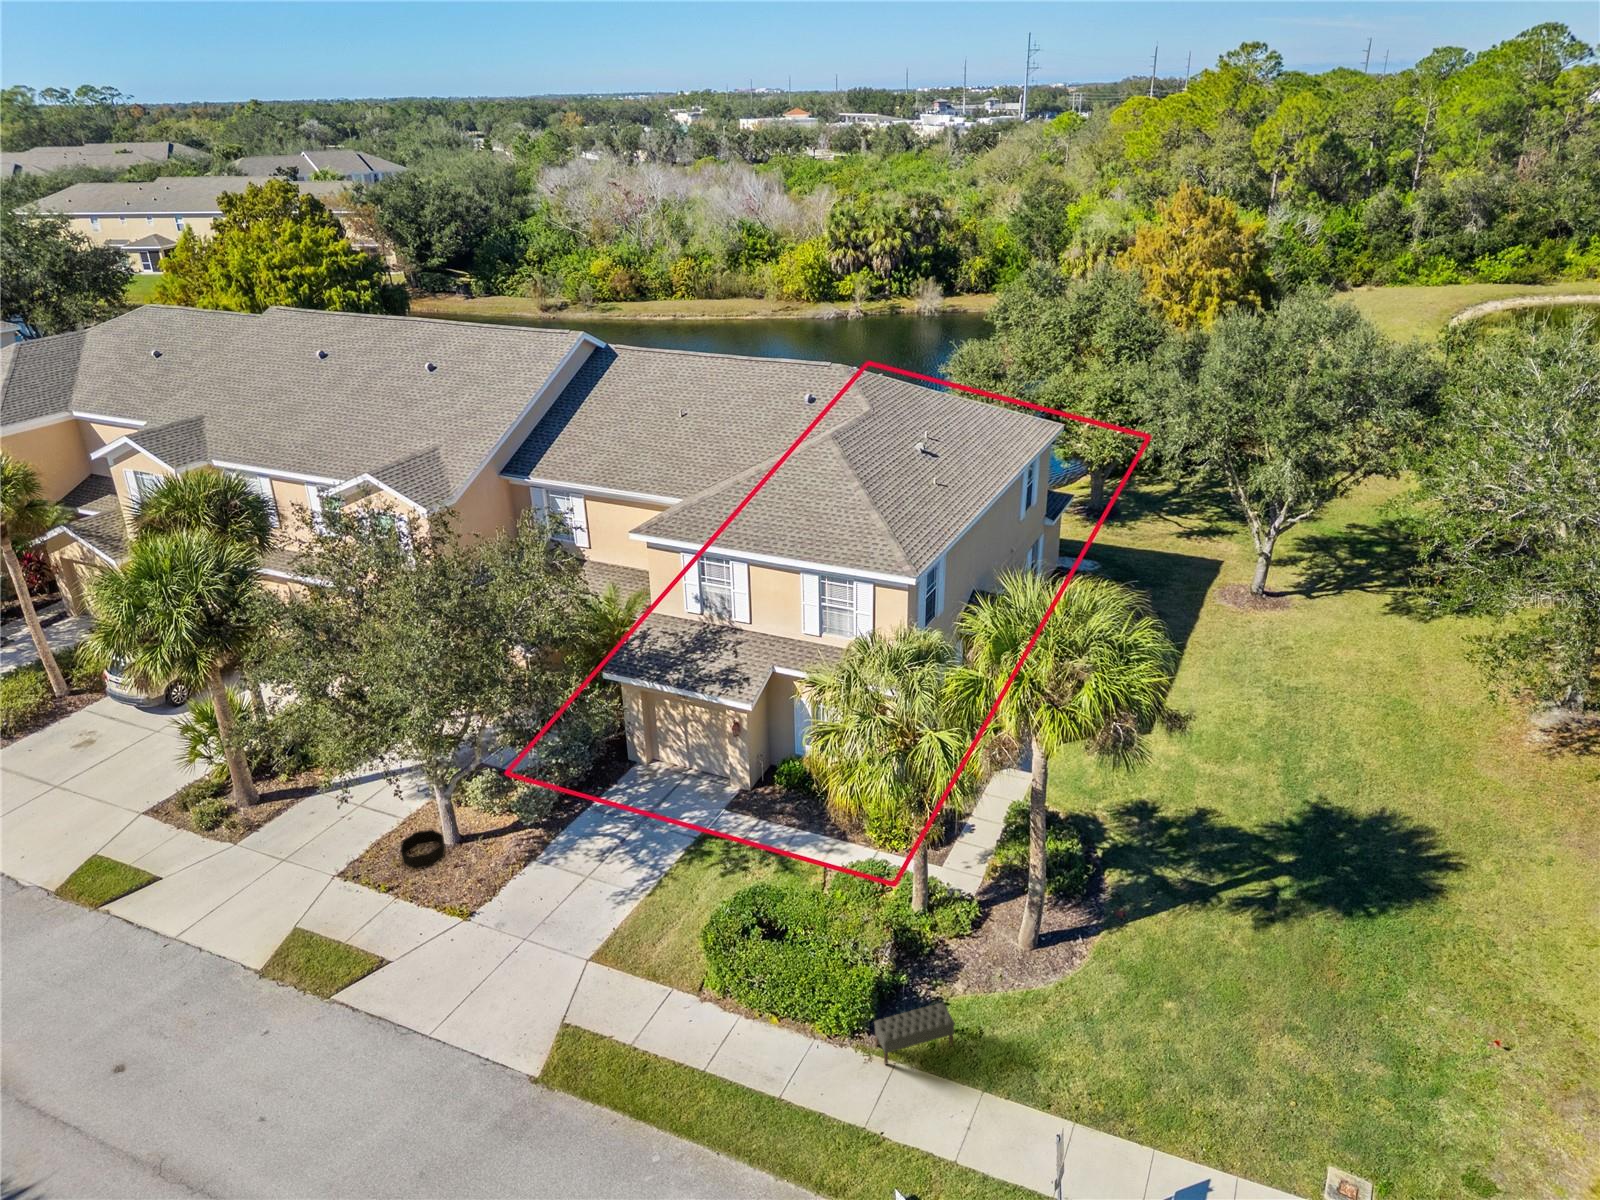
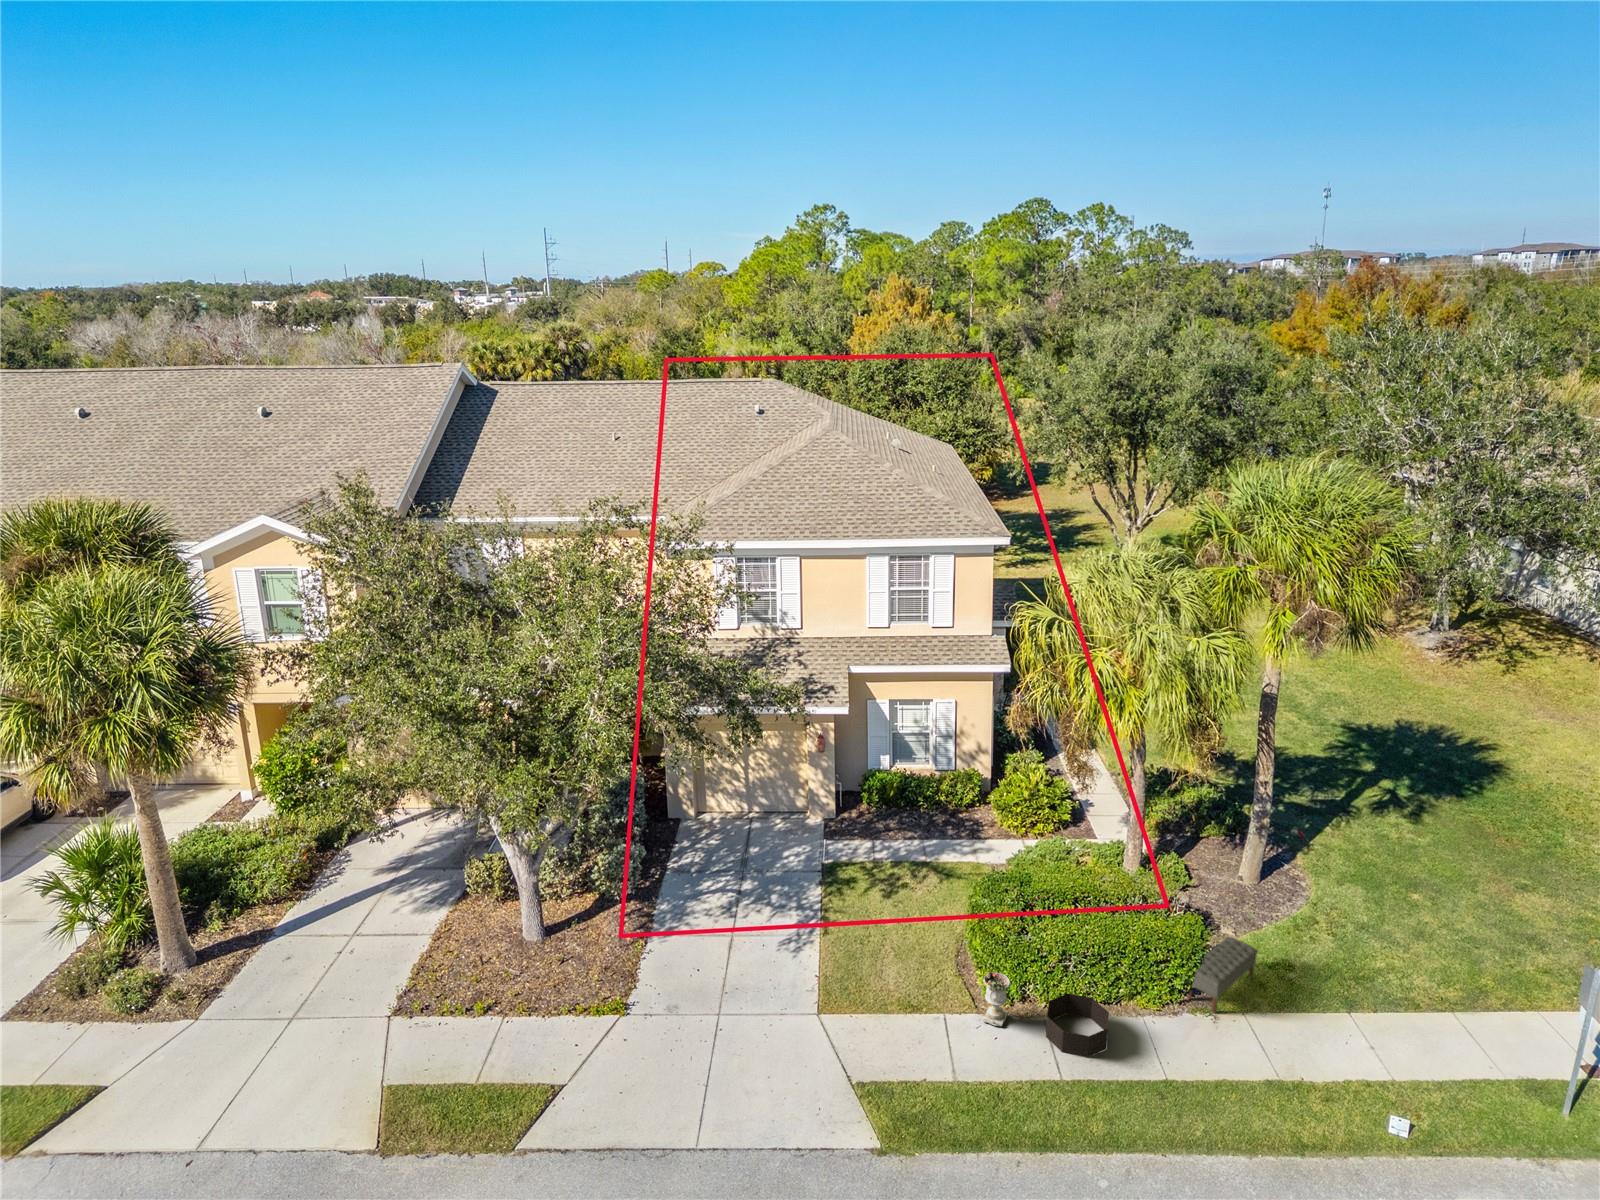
basket: present [400,830,445,869] -> present [1046,994,1109,1057]
planter: none [693,971,719,1018] -> present [982,972,1010,1027]

